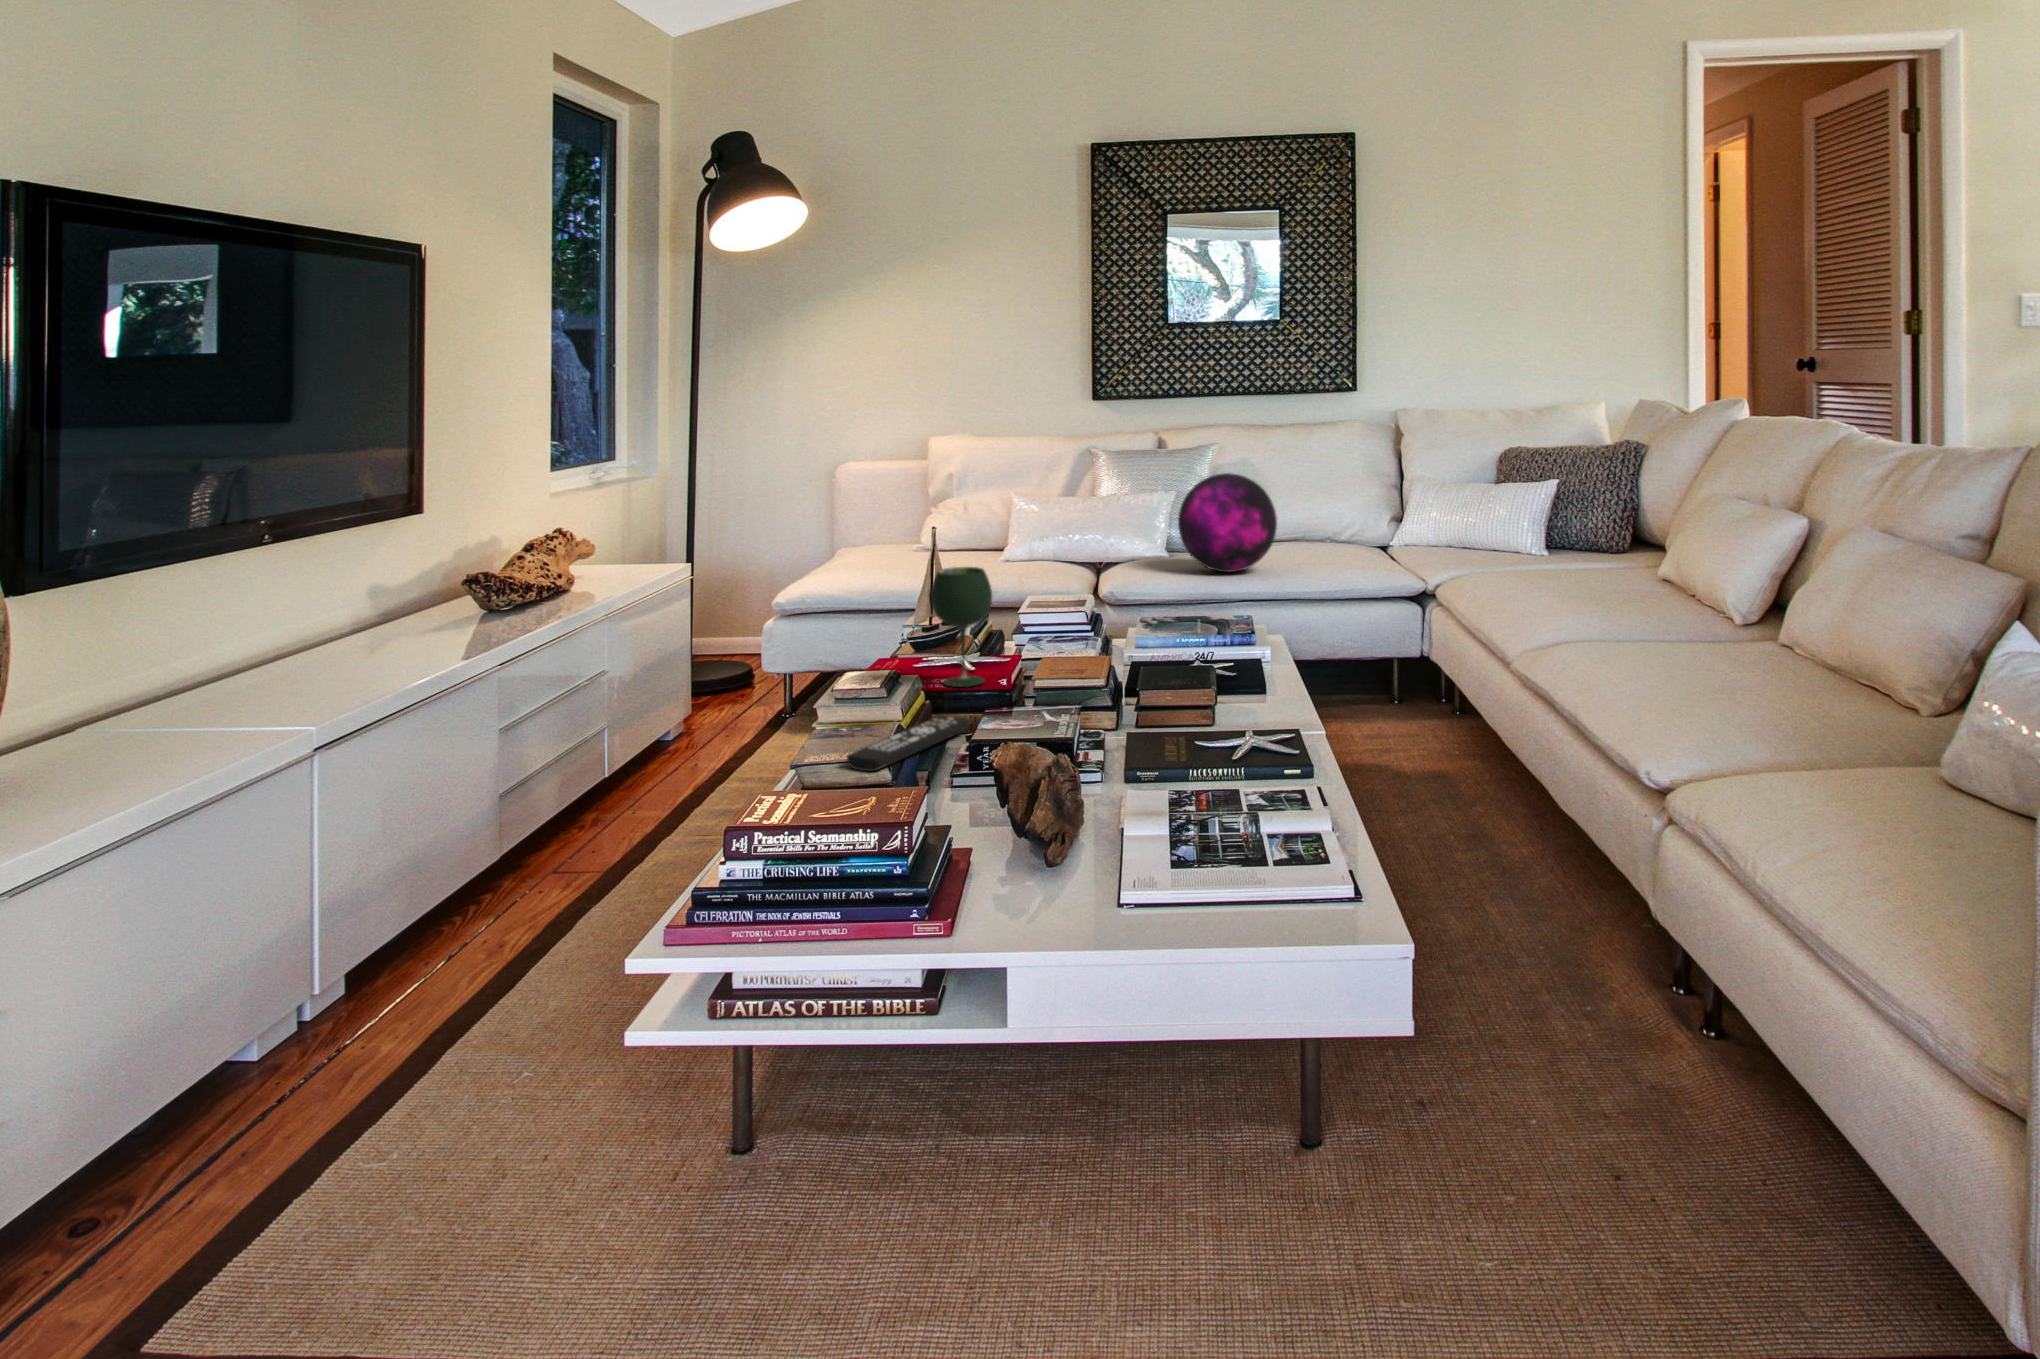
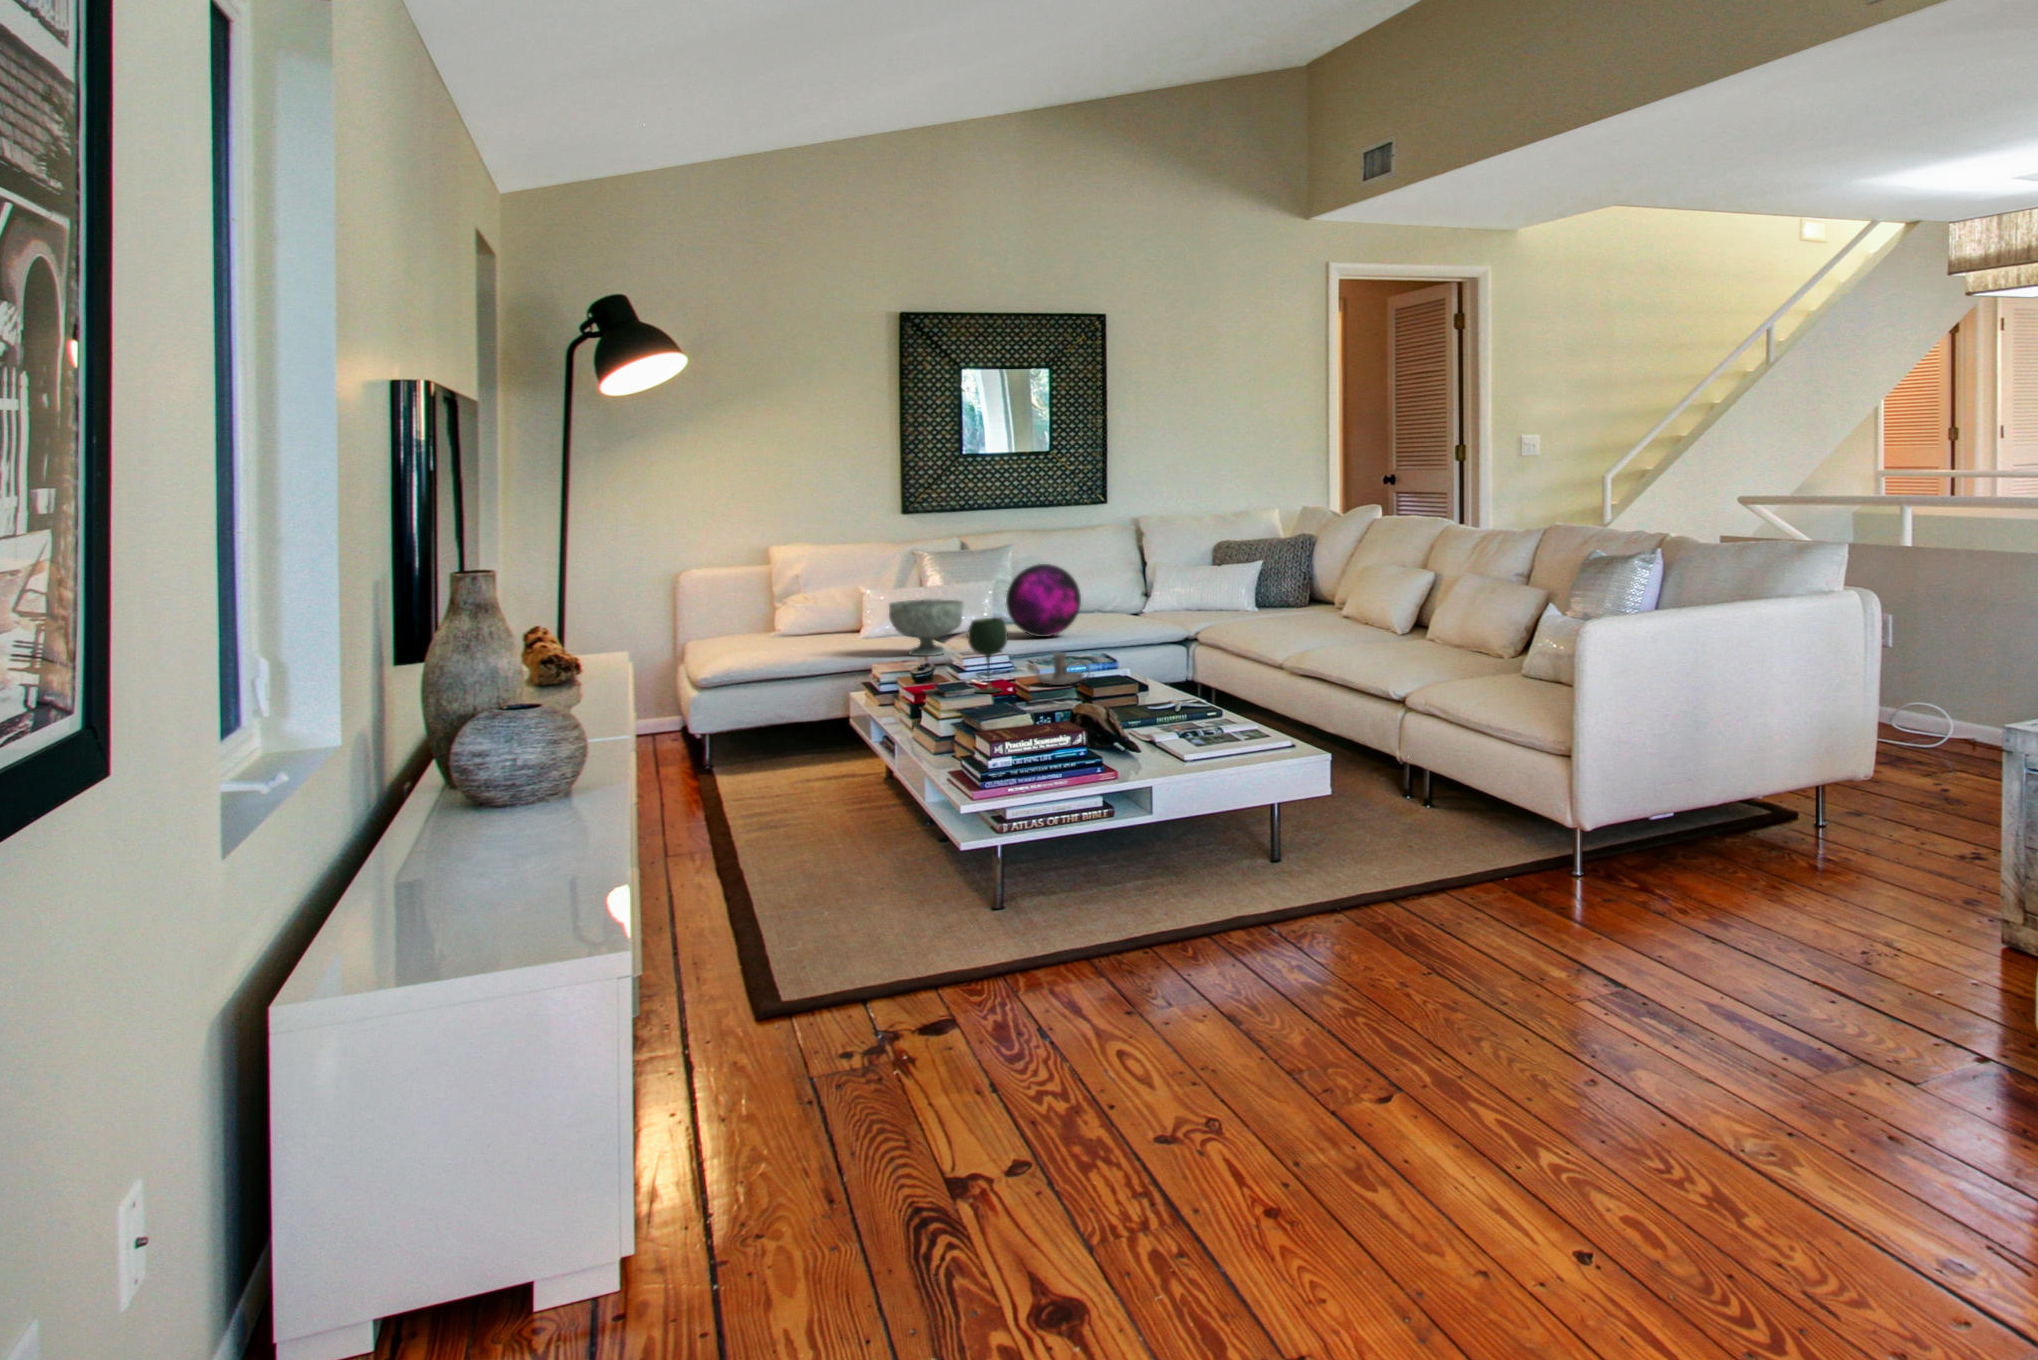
decorative bowl: none [988,517,1086,595] -> present [889,599,964,656]
candle holder: none [1052,626,1125,679] -> present [1036,653,1089,685]
remote control: present [847,716,969,771] -> none [1003,697,1044,721]

